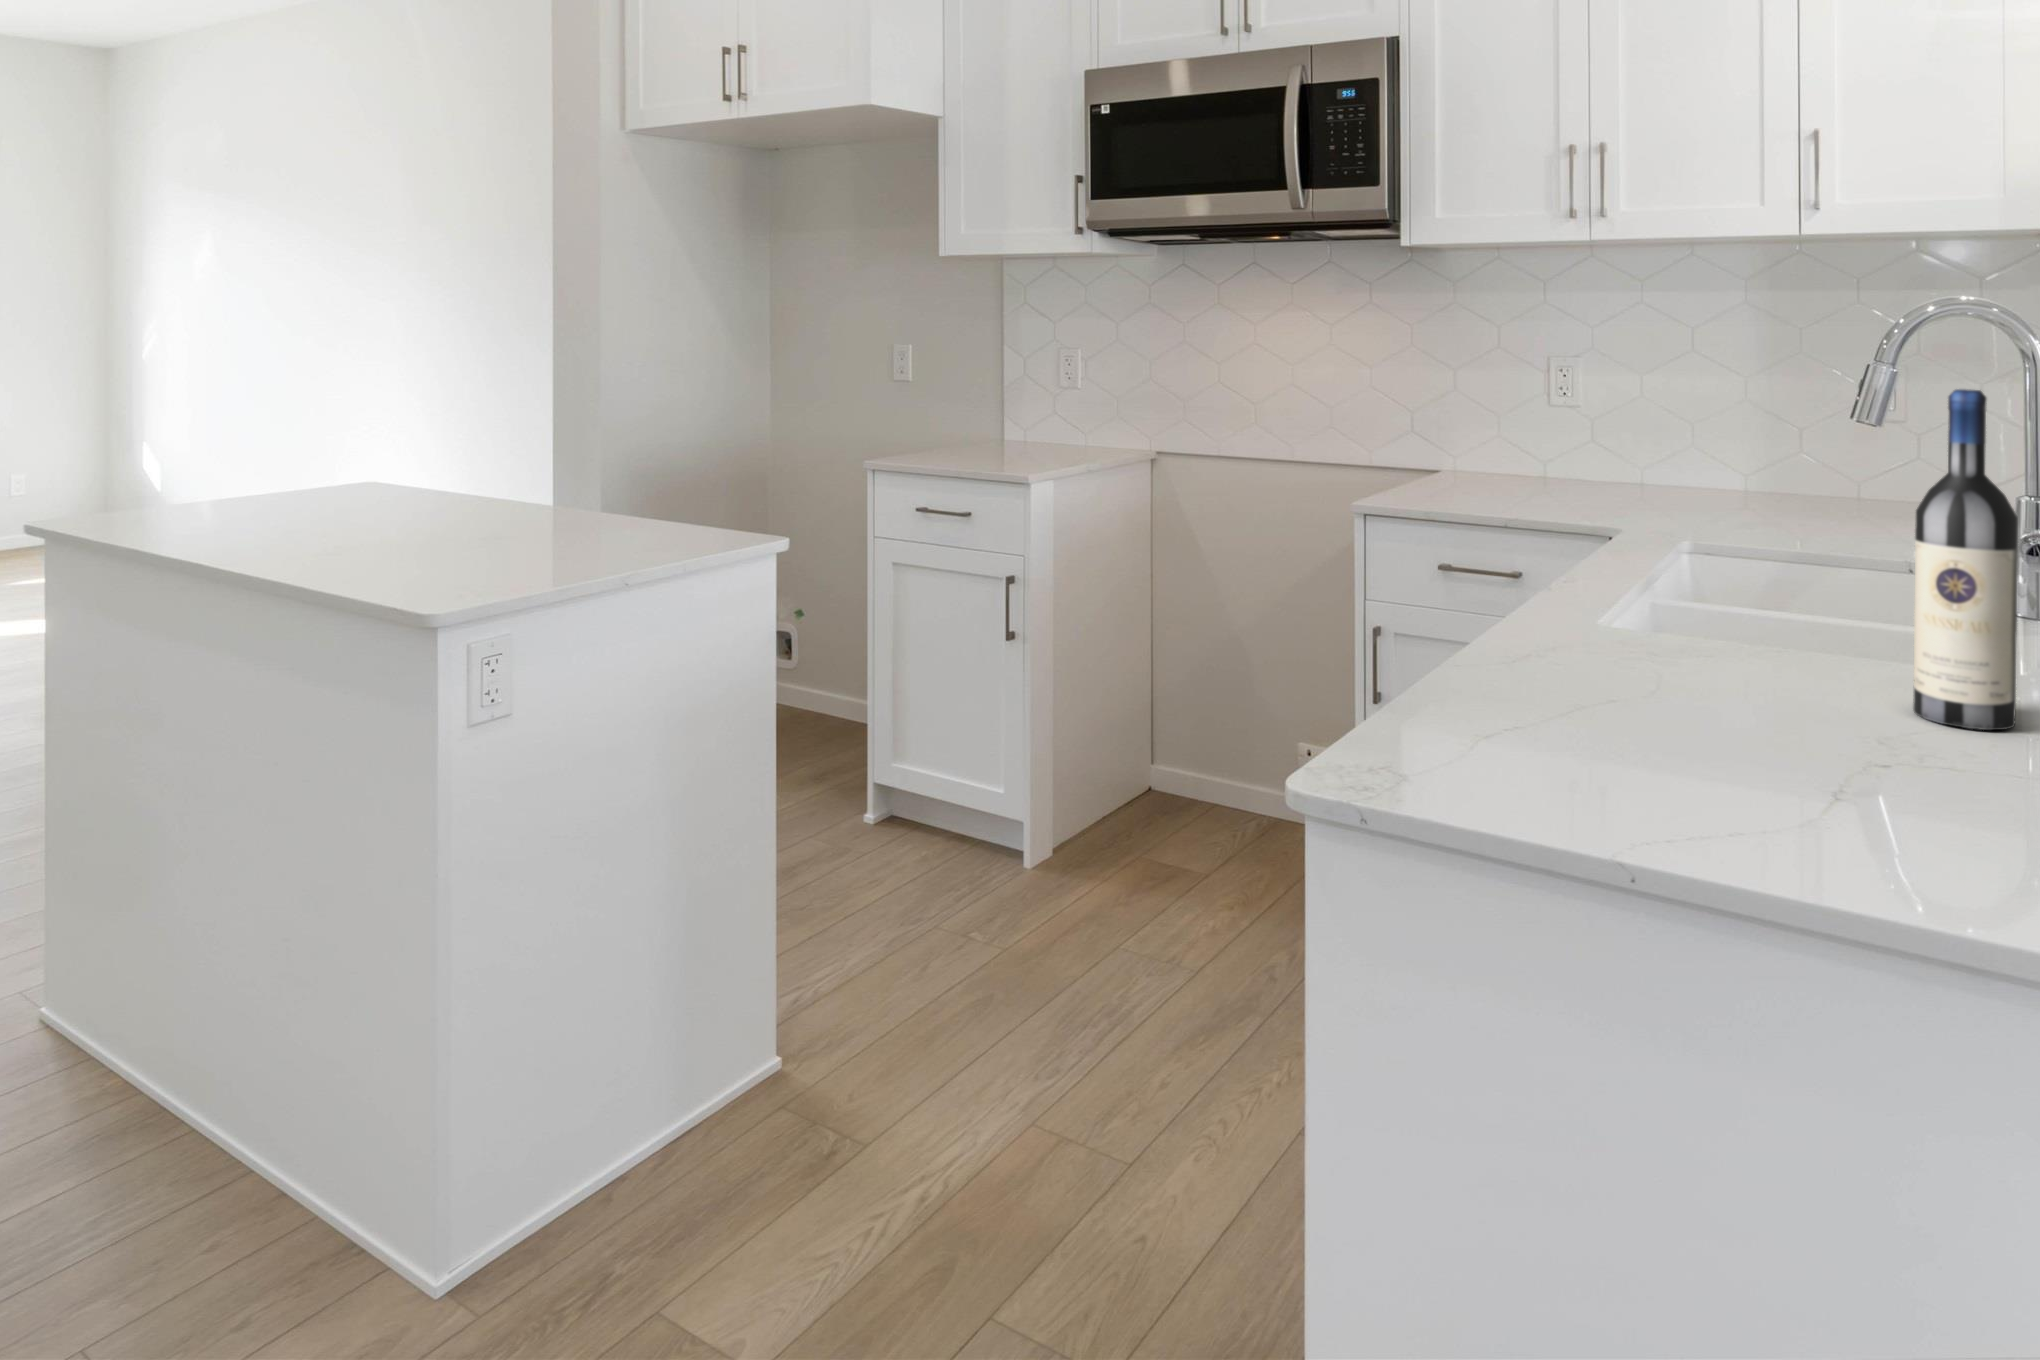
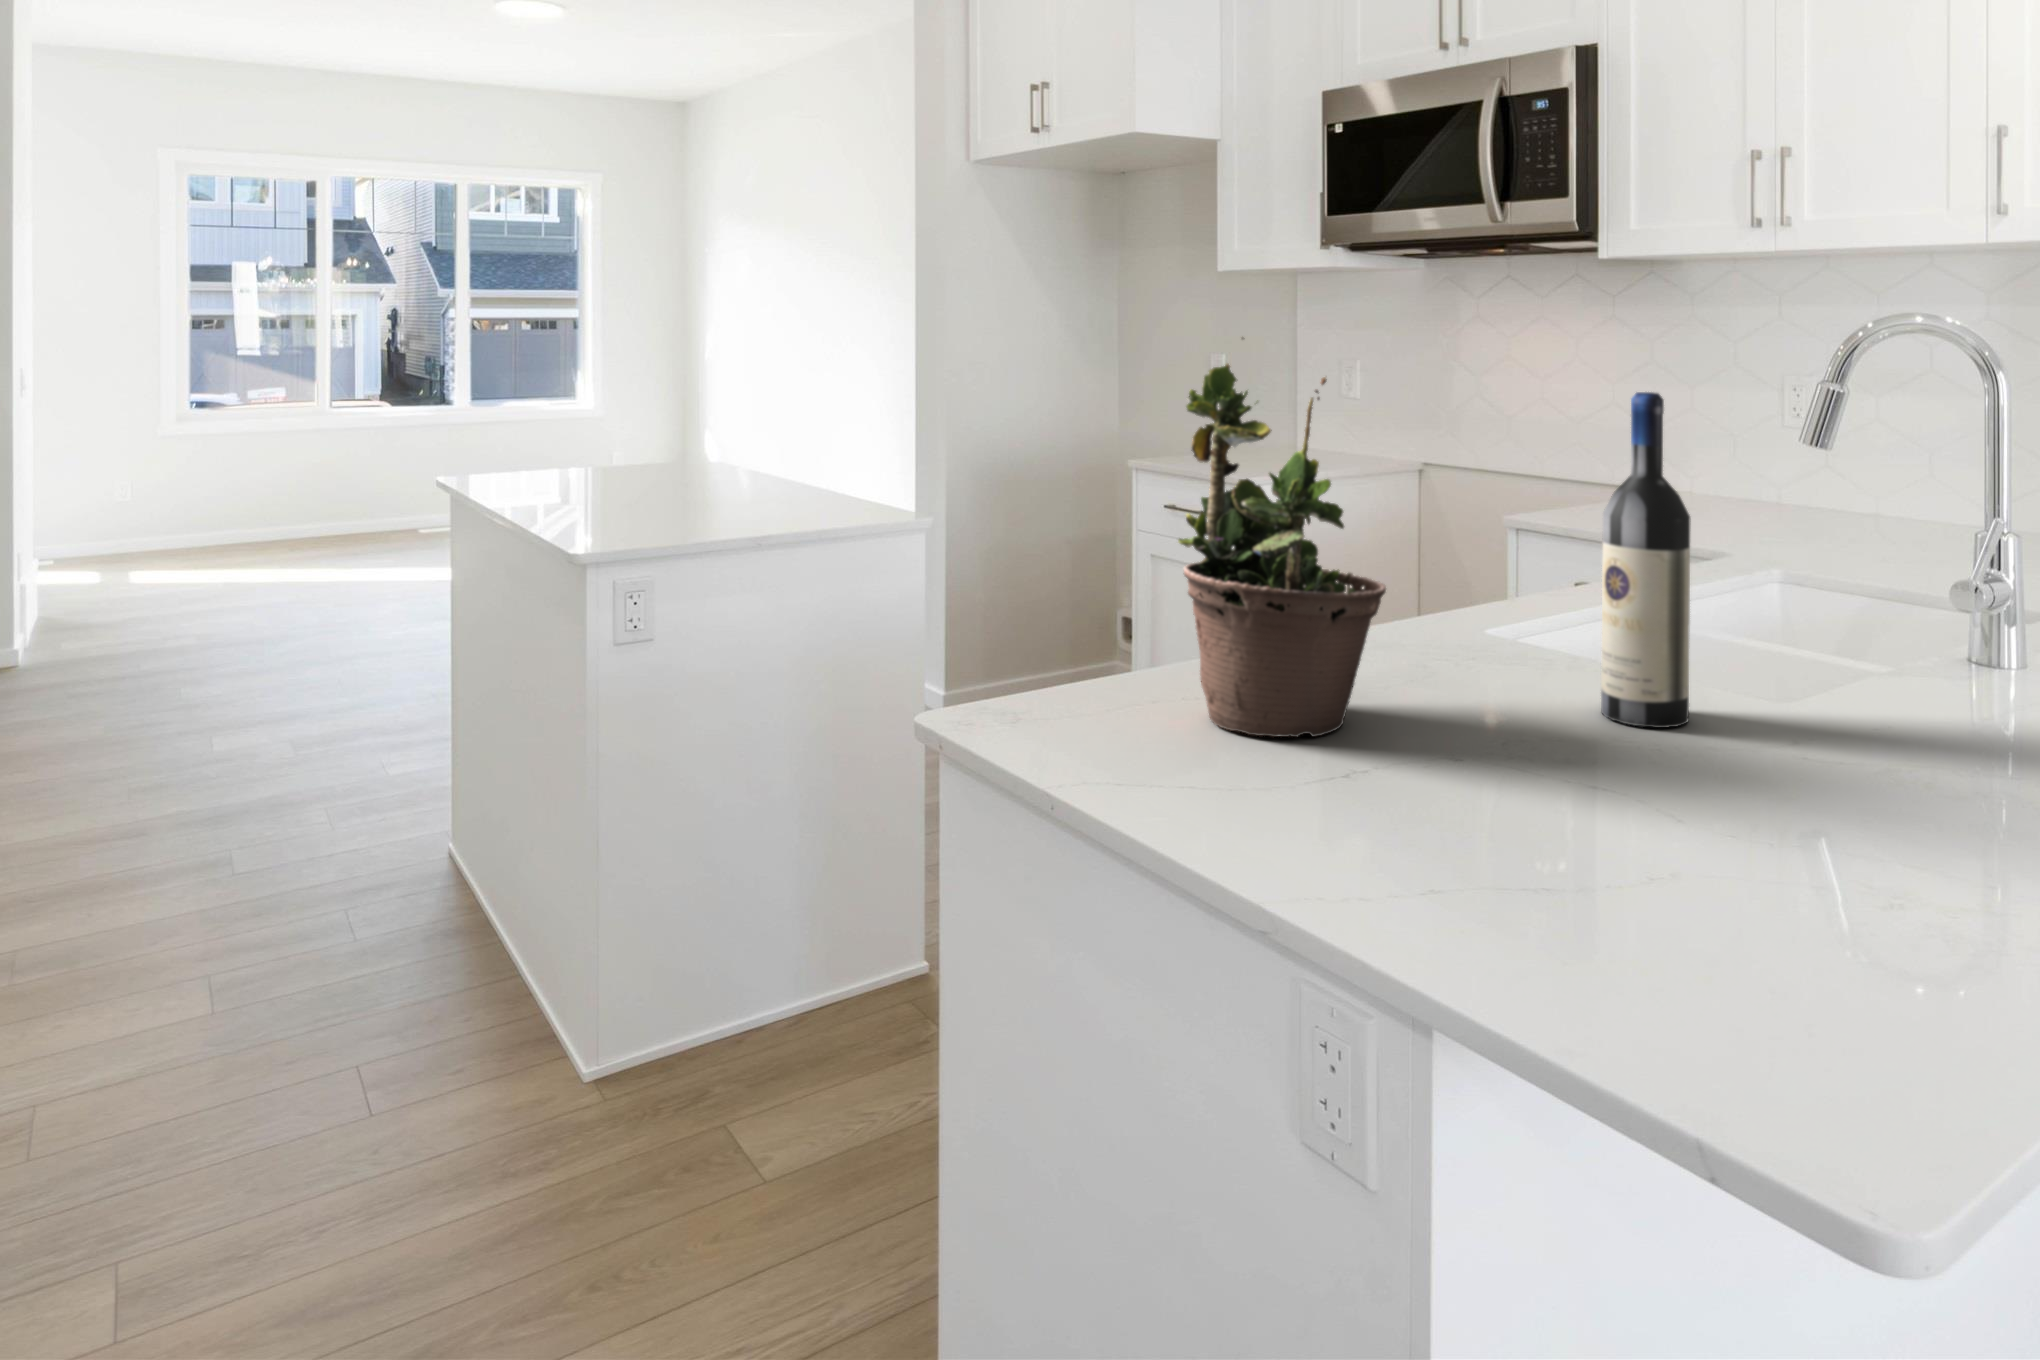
potted plant: none [1515,338,1817,787] -> present [1178,338,1386,737]

